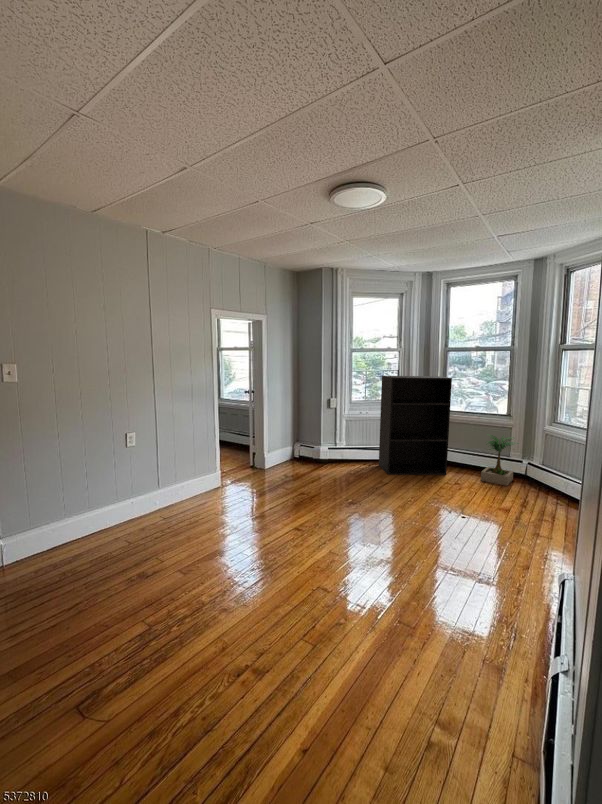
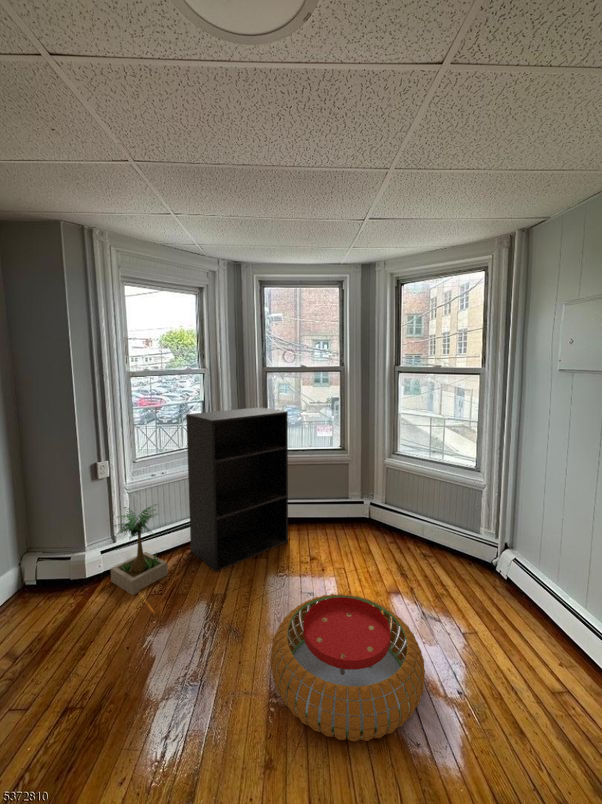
potted plant: present [481,435,519,486] -> present [111,504,168,595]
pouf: none [389,480,481,533] -> present [271,594,425,741]

